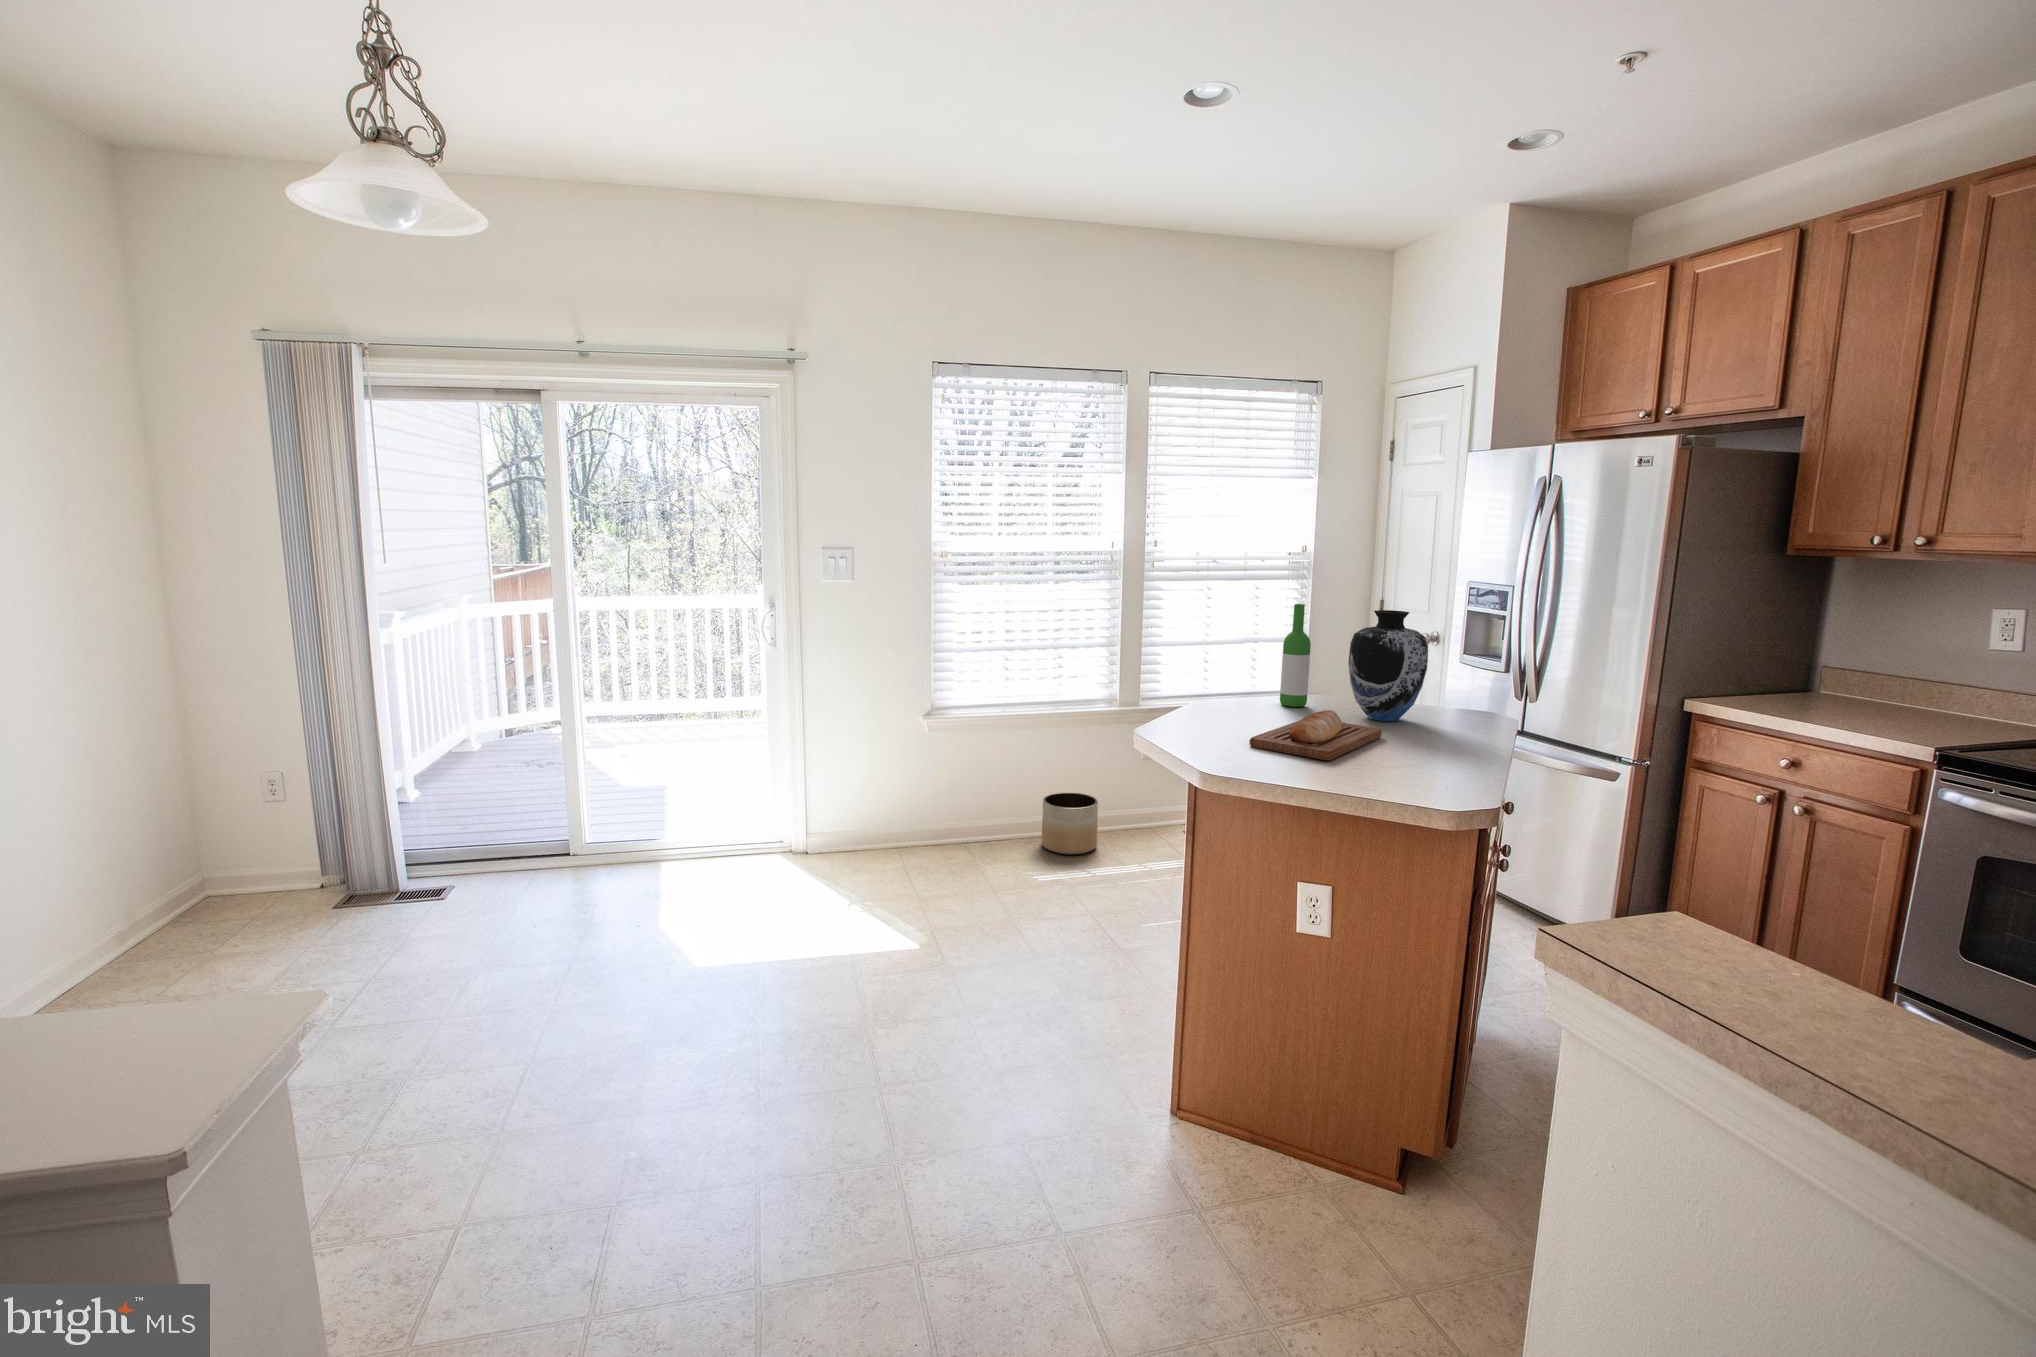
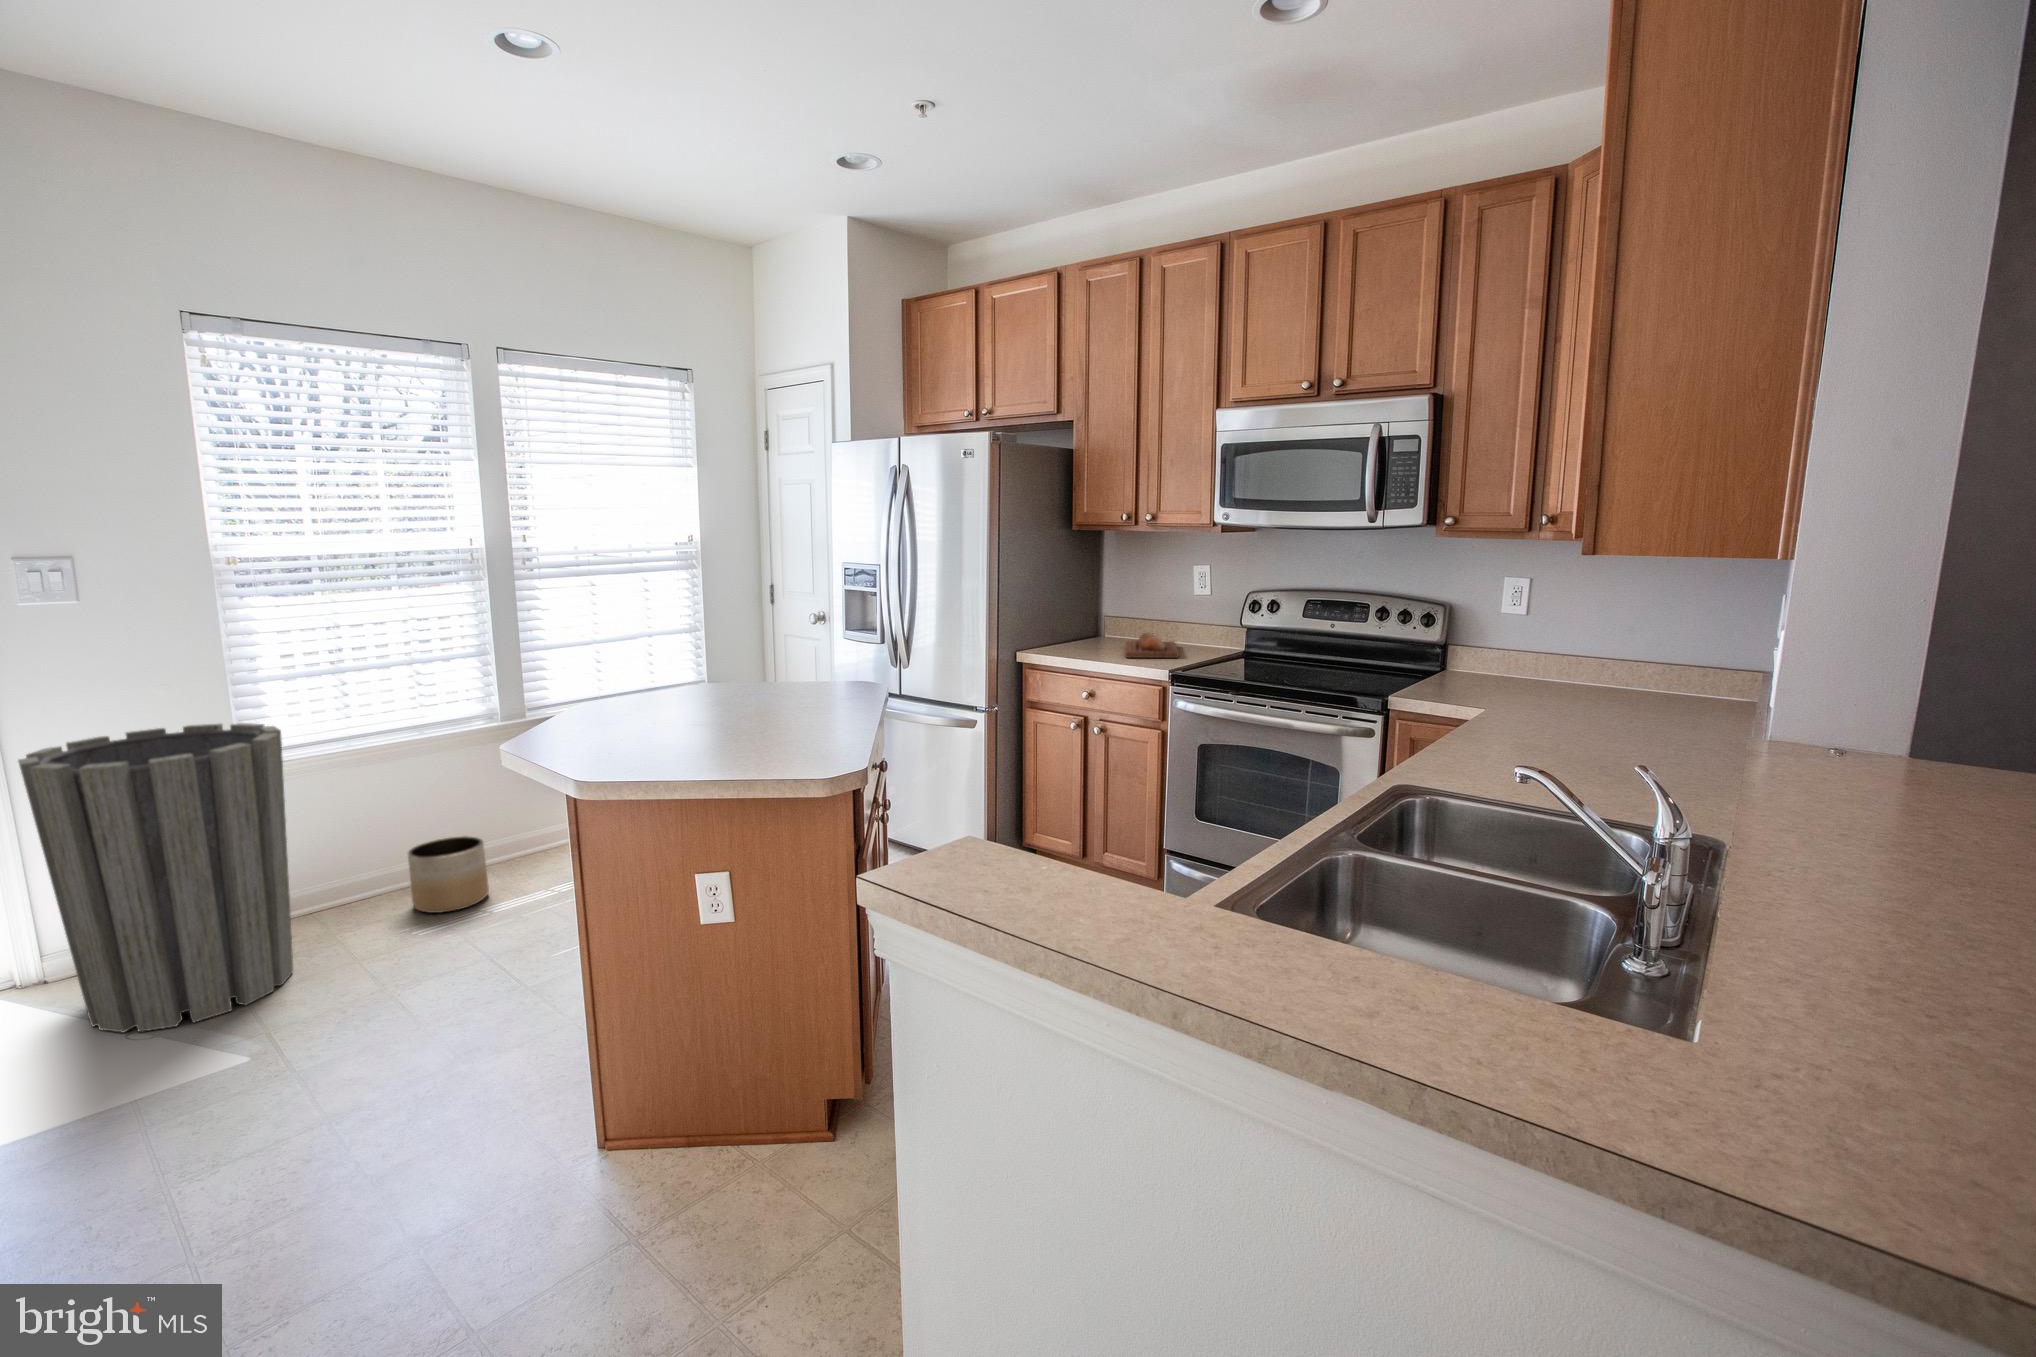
wine bottle: present [1280,604,1311,707] -> none [666,596,698,701]
vase: present [1348,610,1428,721] -> none [732,596,805,704]
trash can: none [828,676,974,897] -> present [18,723,293,1033]
bread loaf: present [1249,710,1382,760] -> present [1125,633,1179,658]

